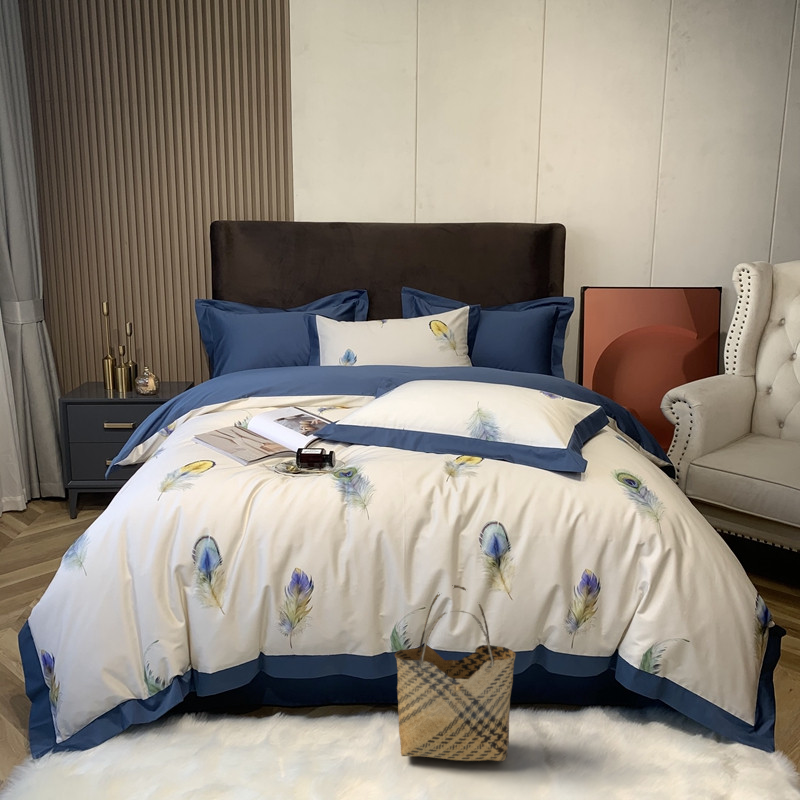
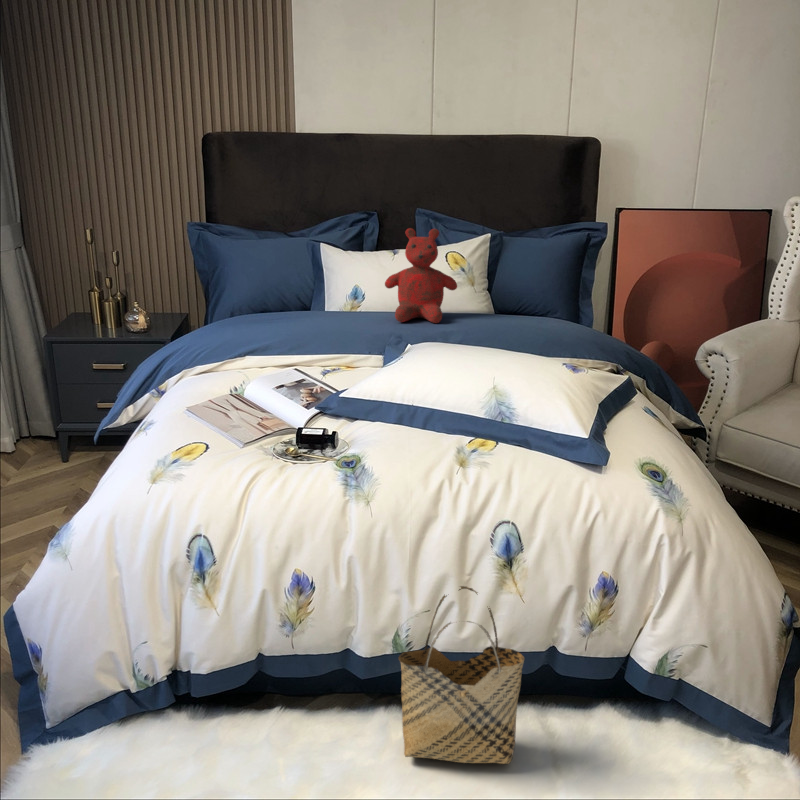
teddy bear: none [376,289,441,373] -> present [385,228,457,323]

